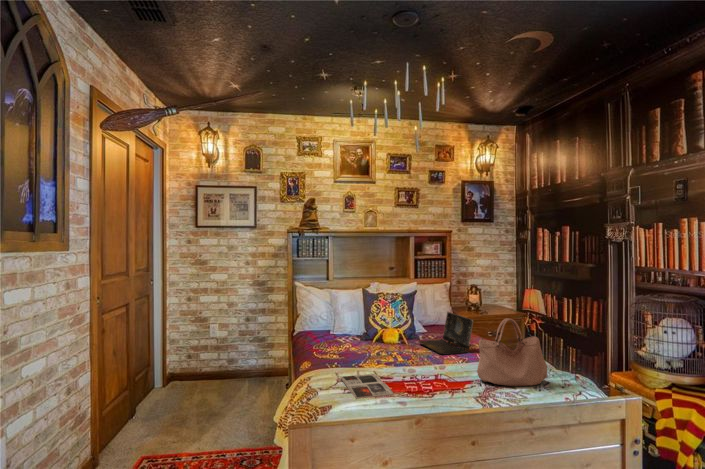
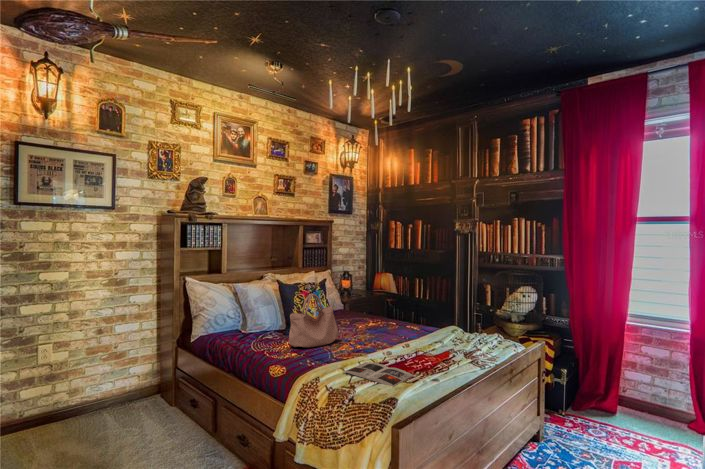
laptop: present [419,312,473,354] -> none [345,296,399,335]
handbag: present [477,318,547,386] -> present [289,294,338,347]

